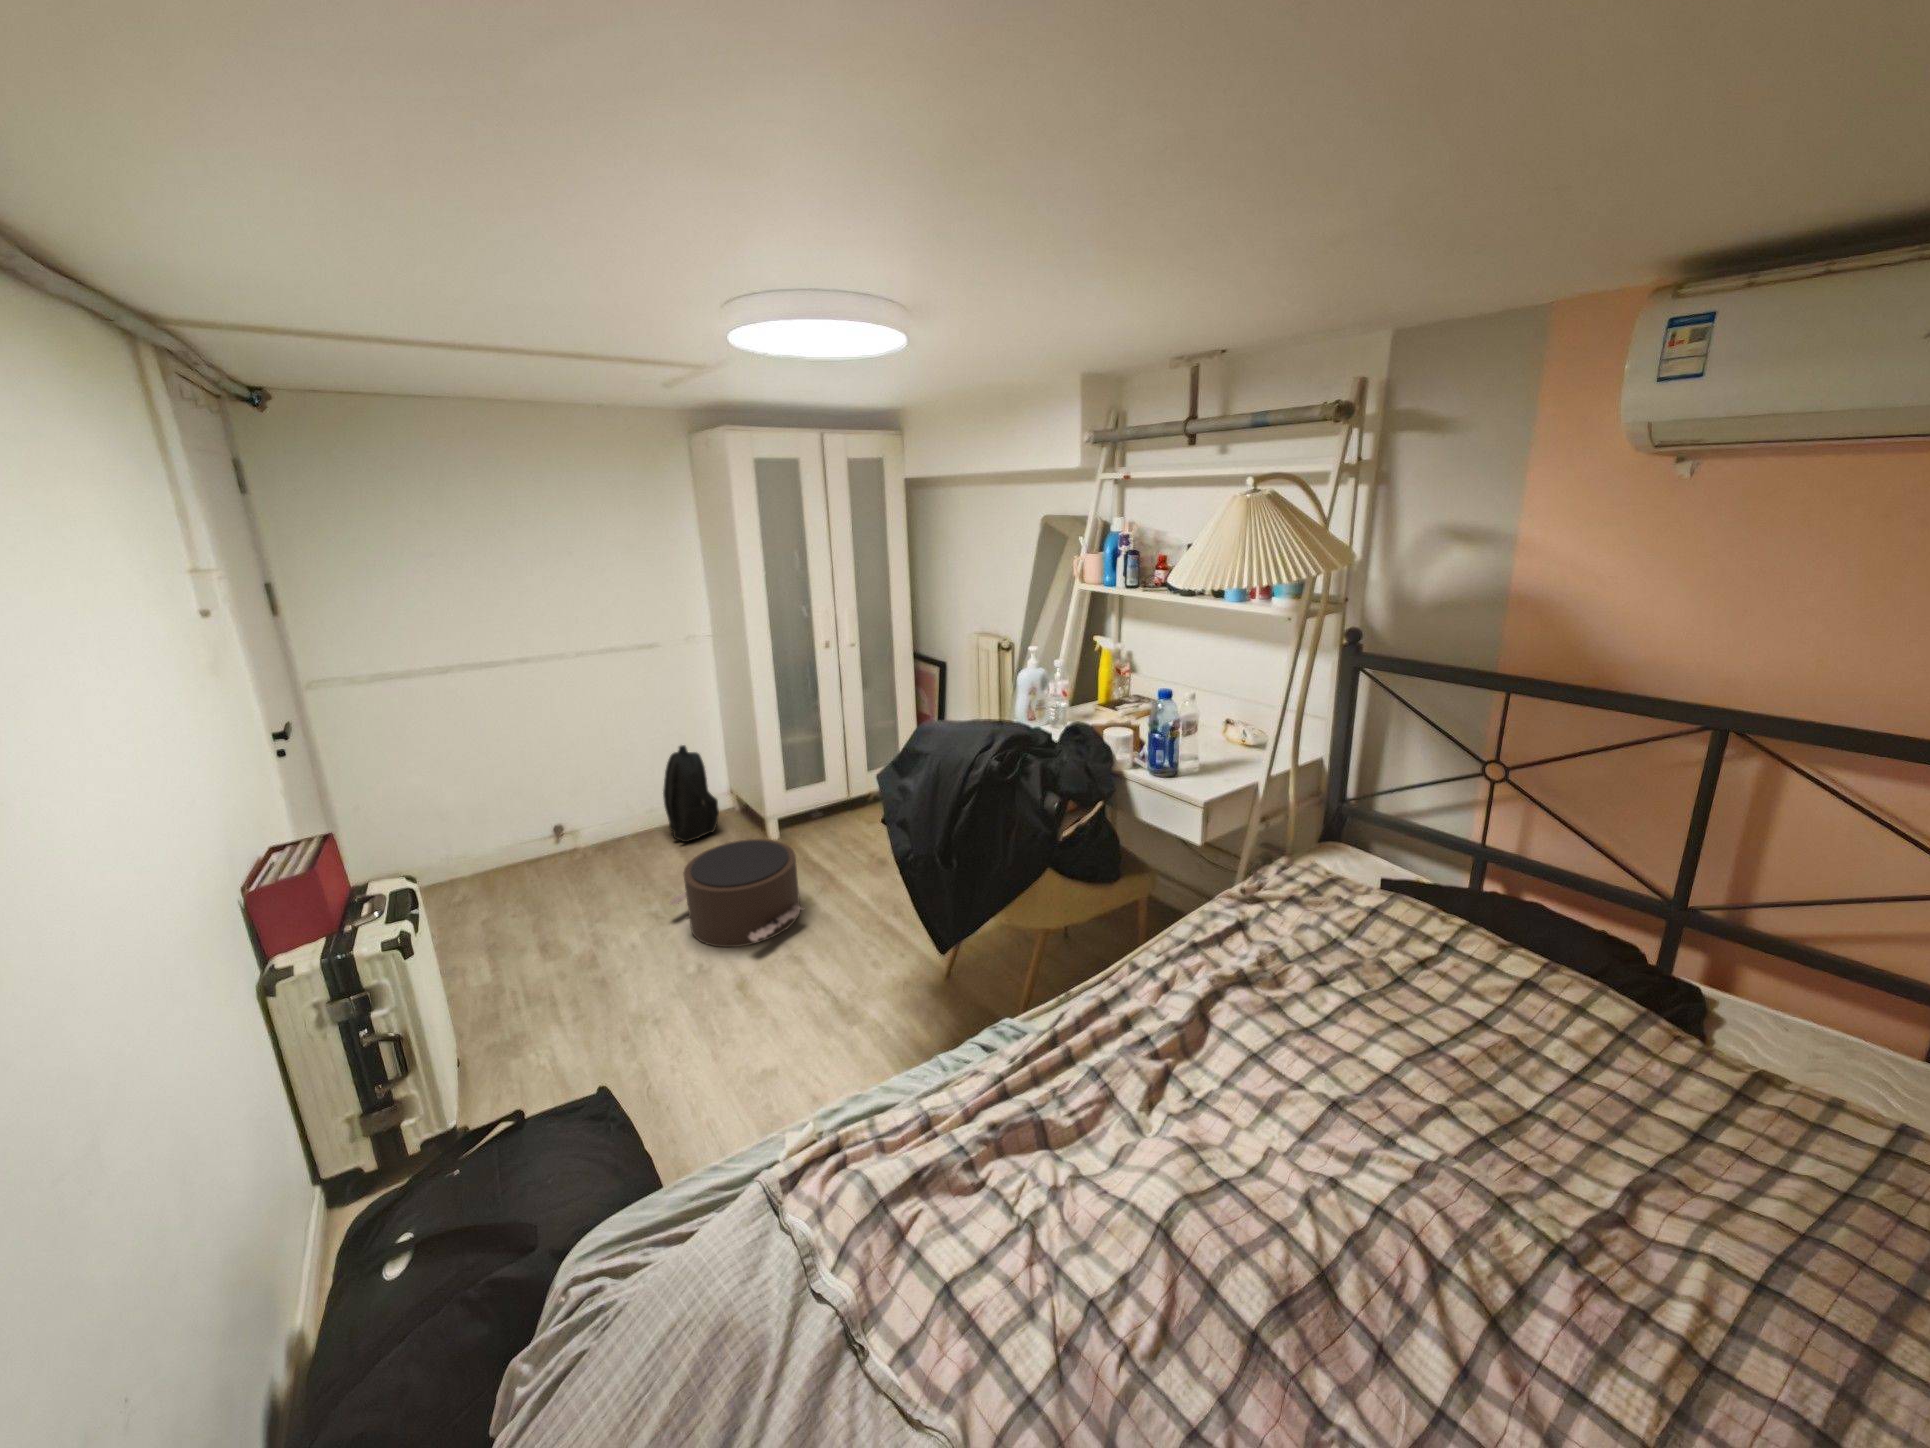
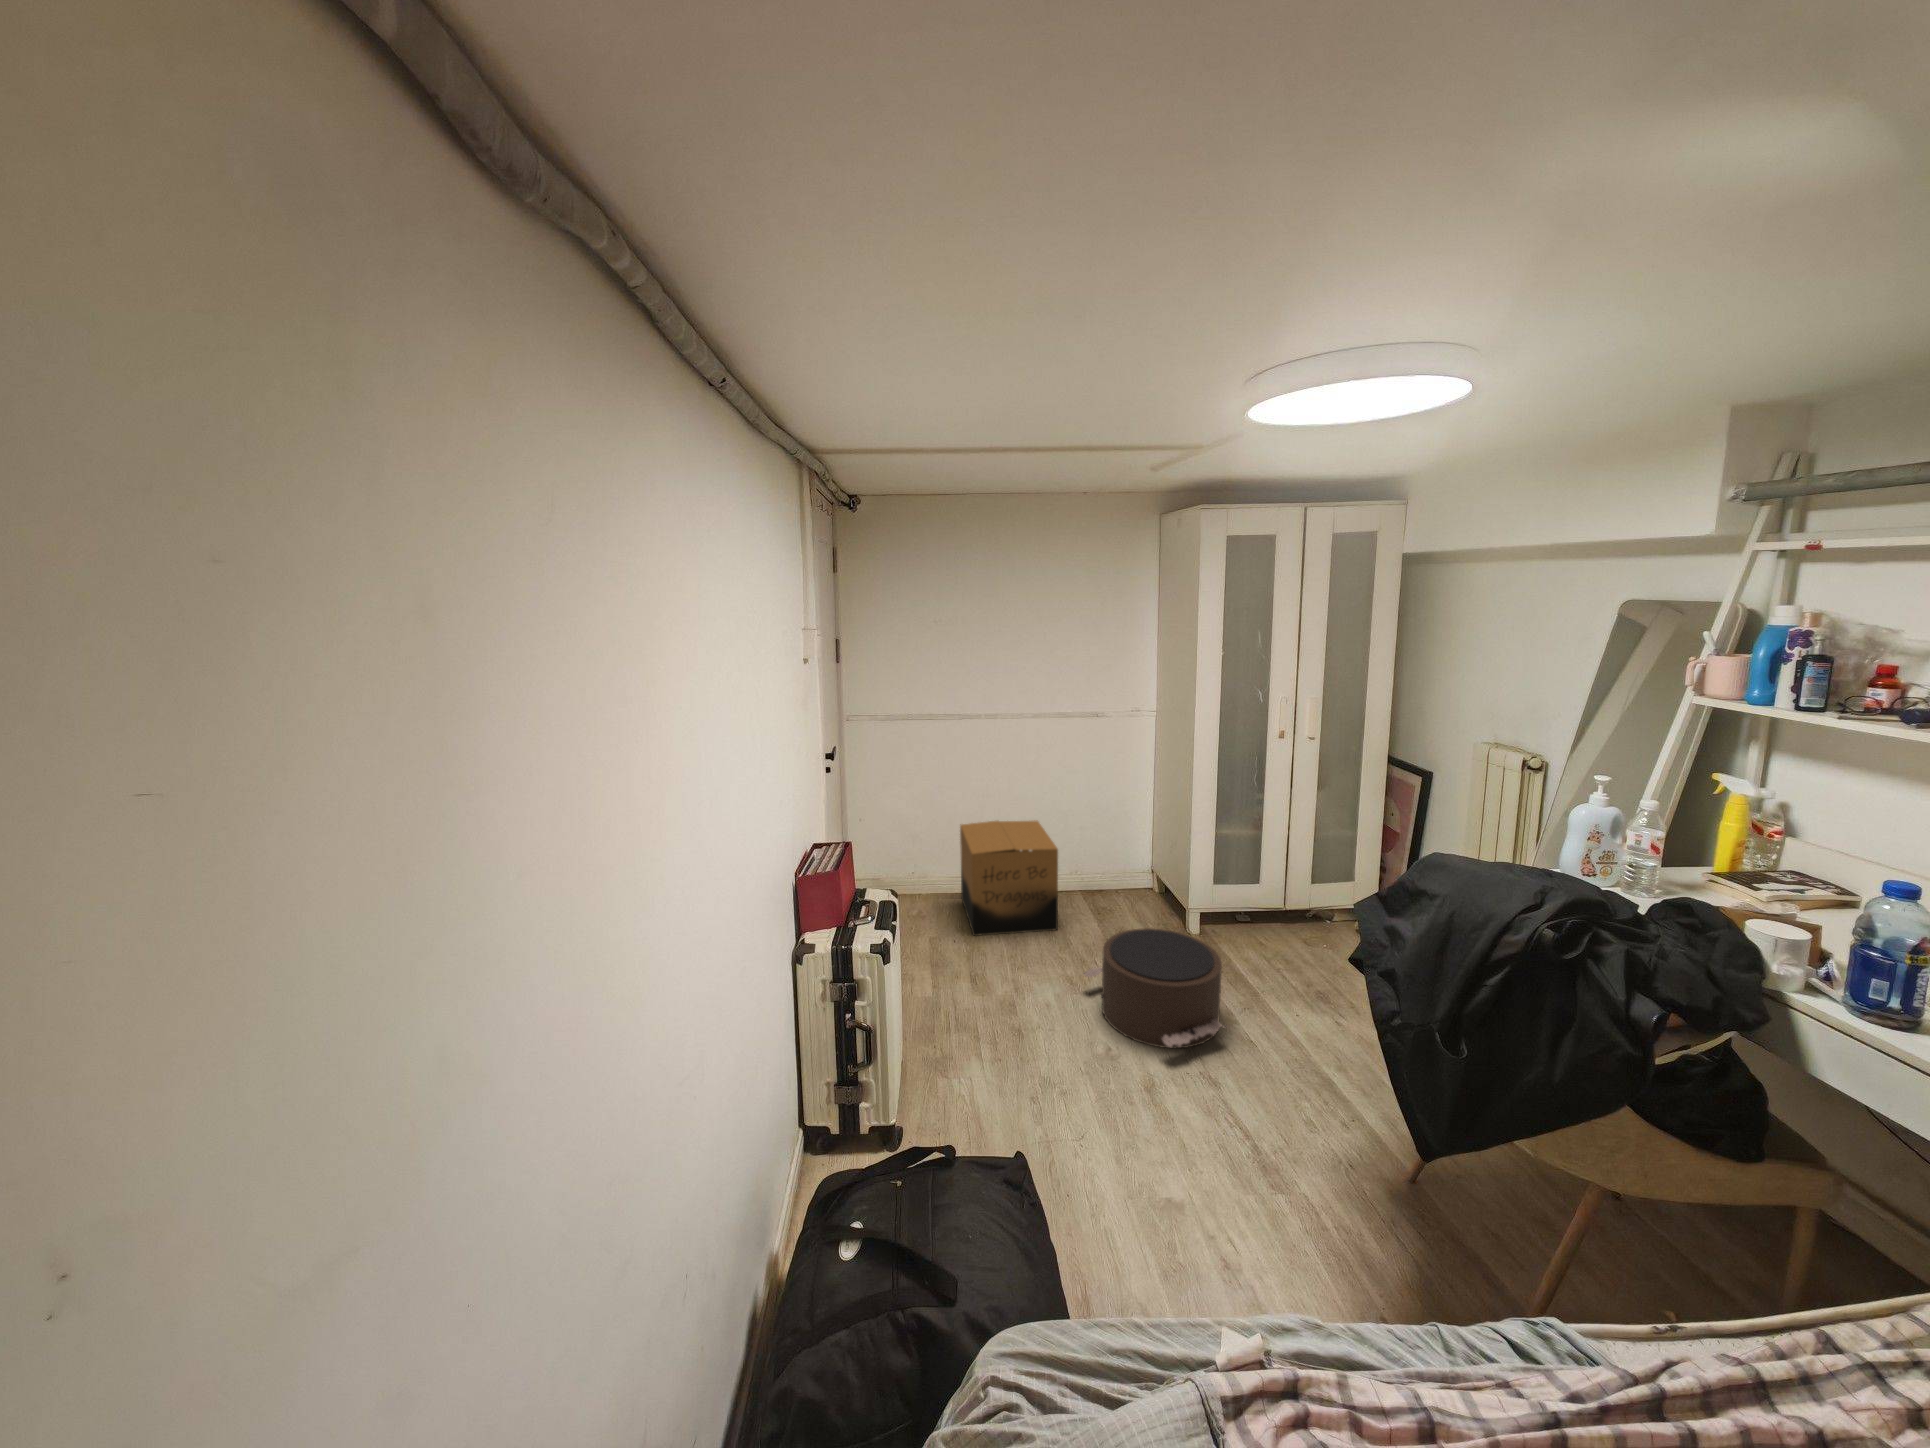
backpack: present [663,745,719,842] -> none [1086,815,1138,913]
cardboard box: none [507,766,640,902] -> present [960,820,1058,936]

